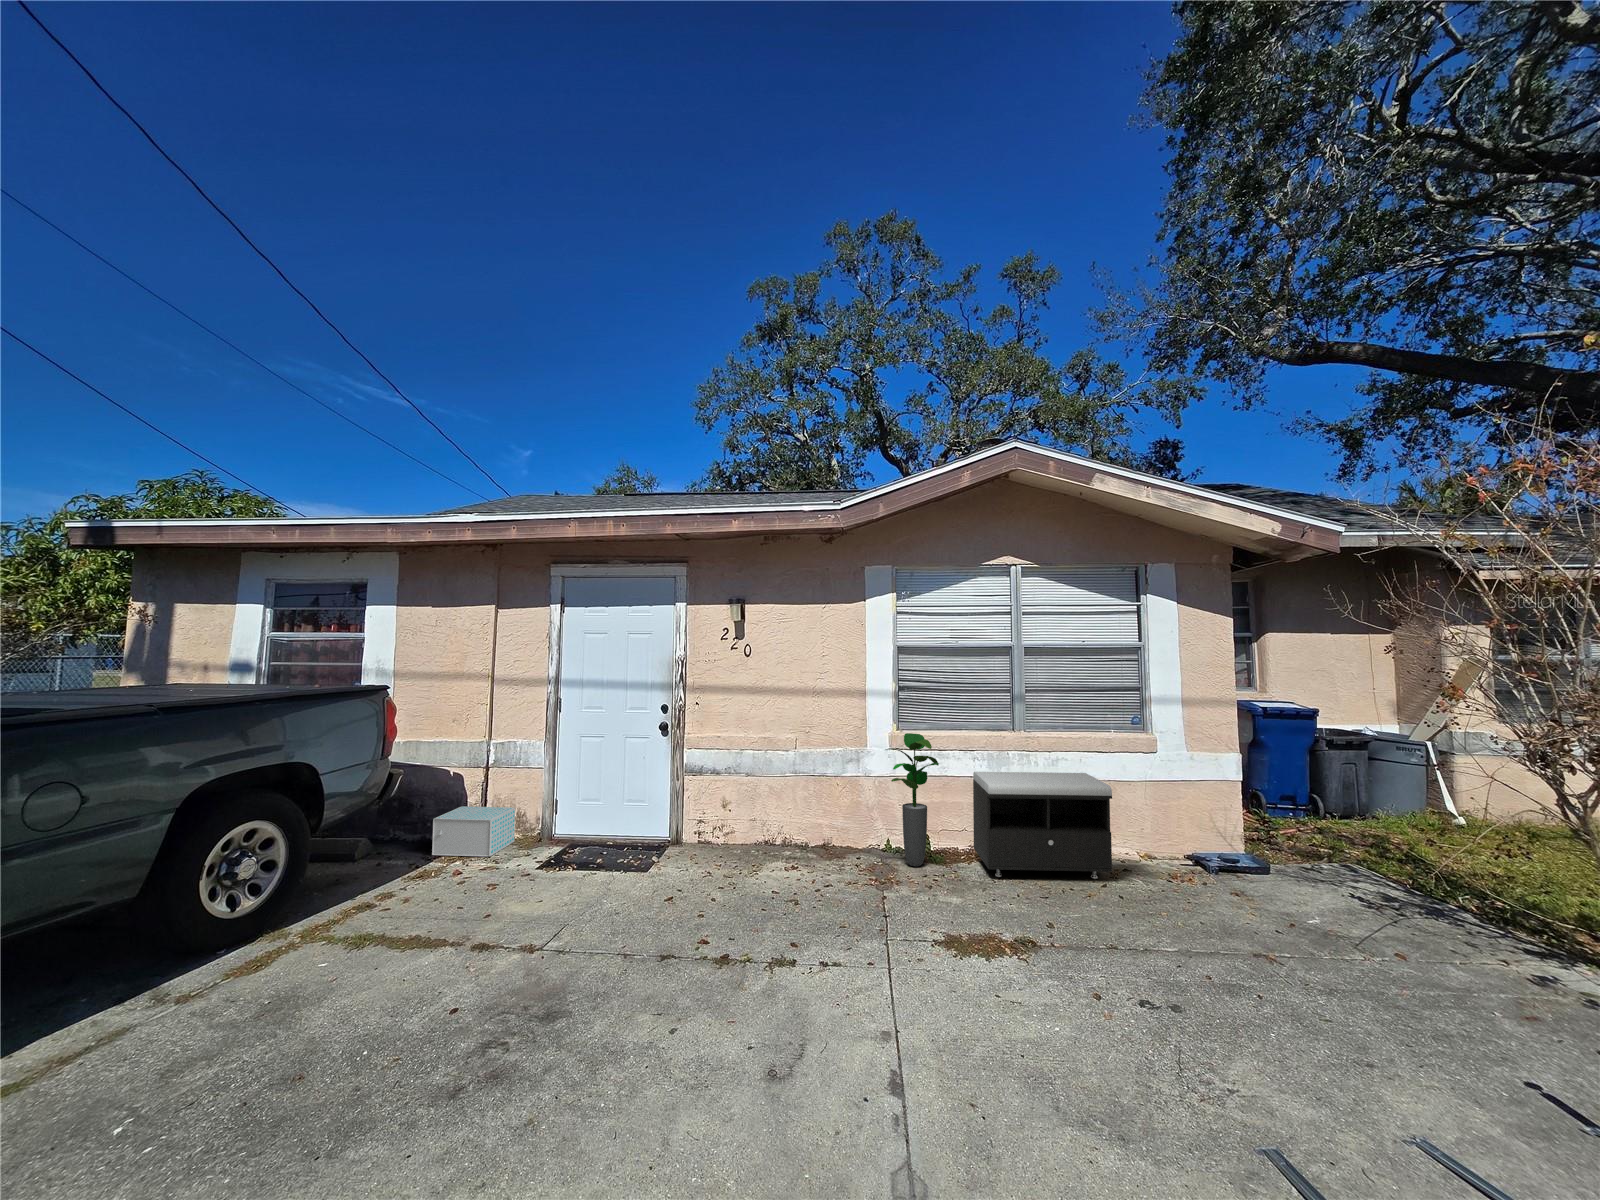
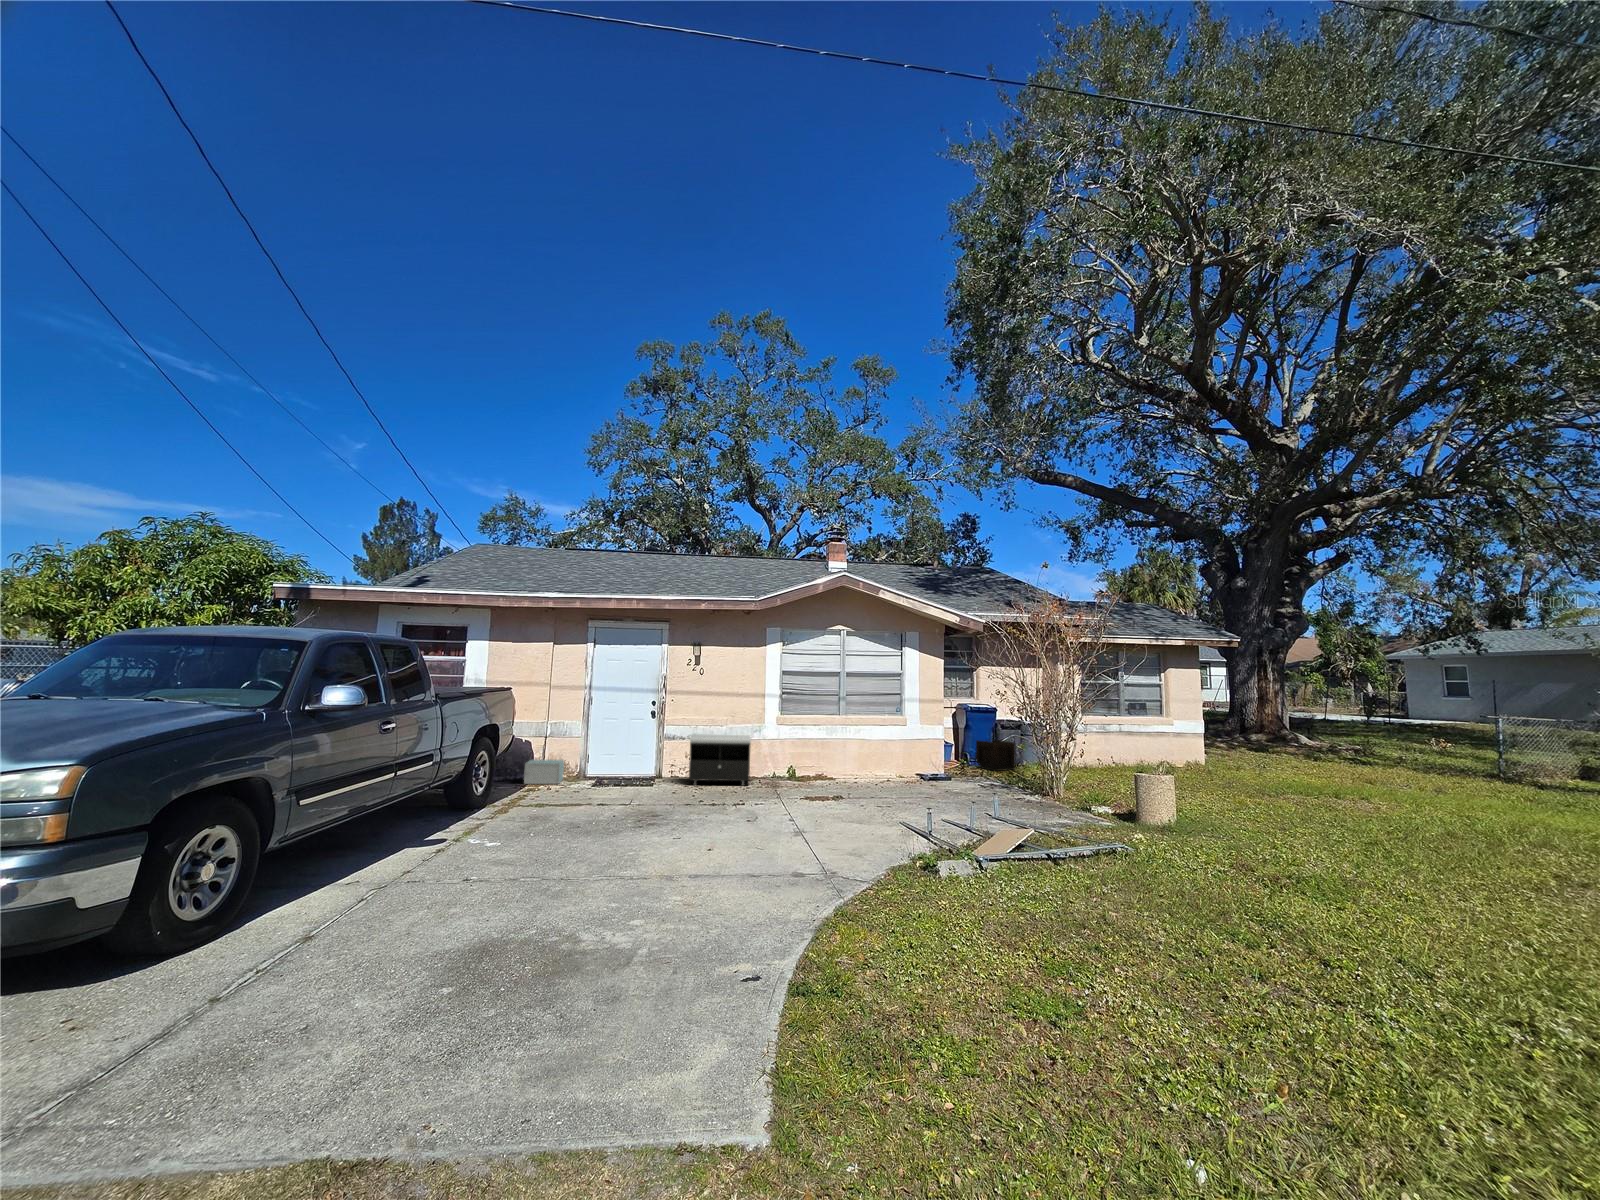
potted plant: present [886,733,939,866] -> none [775,716,803,783]
wooden crate: none [1281,768,1373,835] -> present [975,740,1015,771]
storage bench: present [973,772,1112,879] -> present [689,734,751,785]

